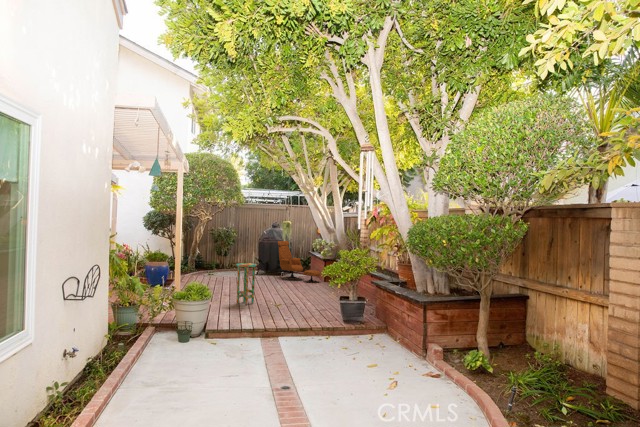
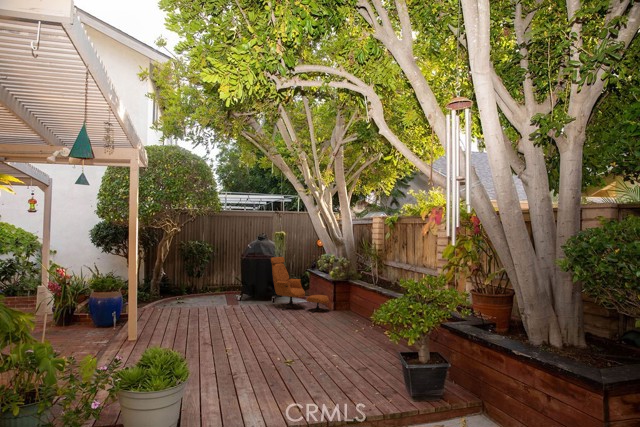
side table: present [236,263,257,305] -> none [224,297,255,363]

